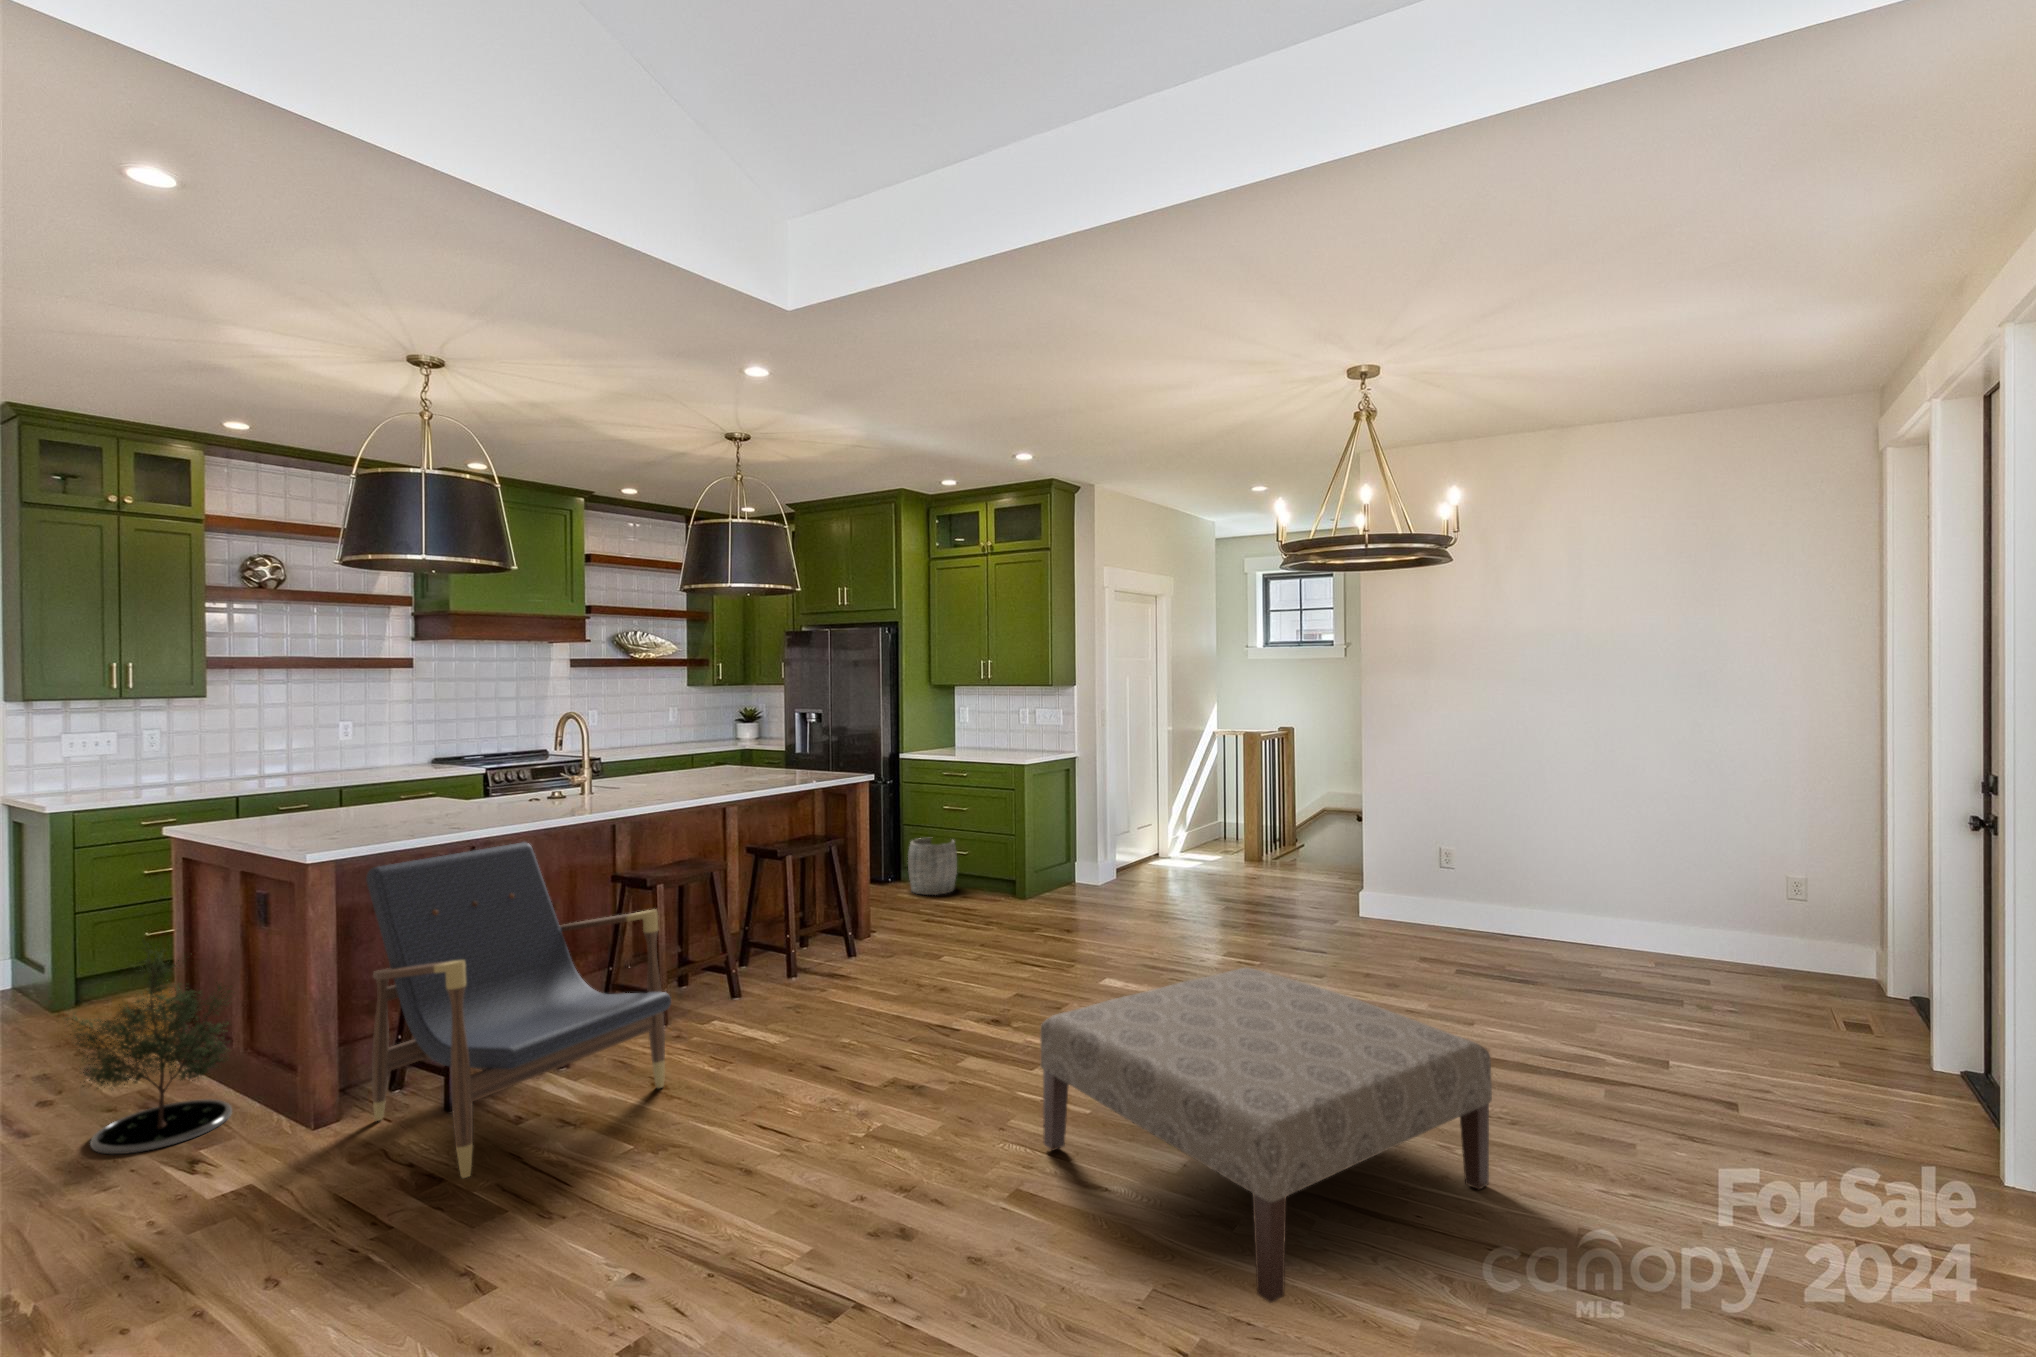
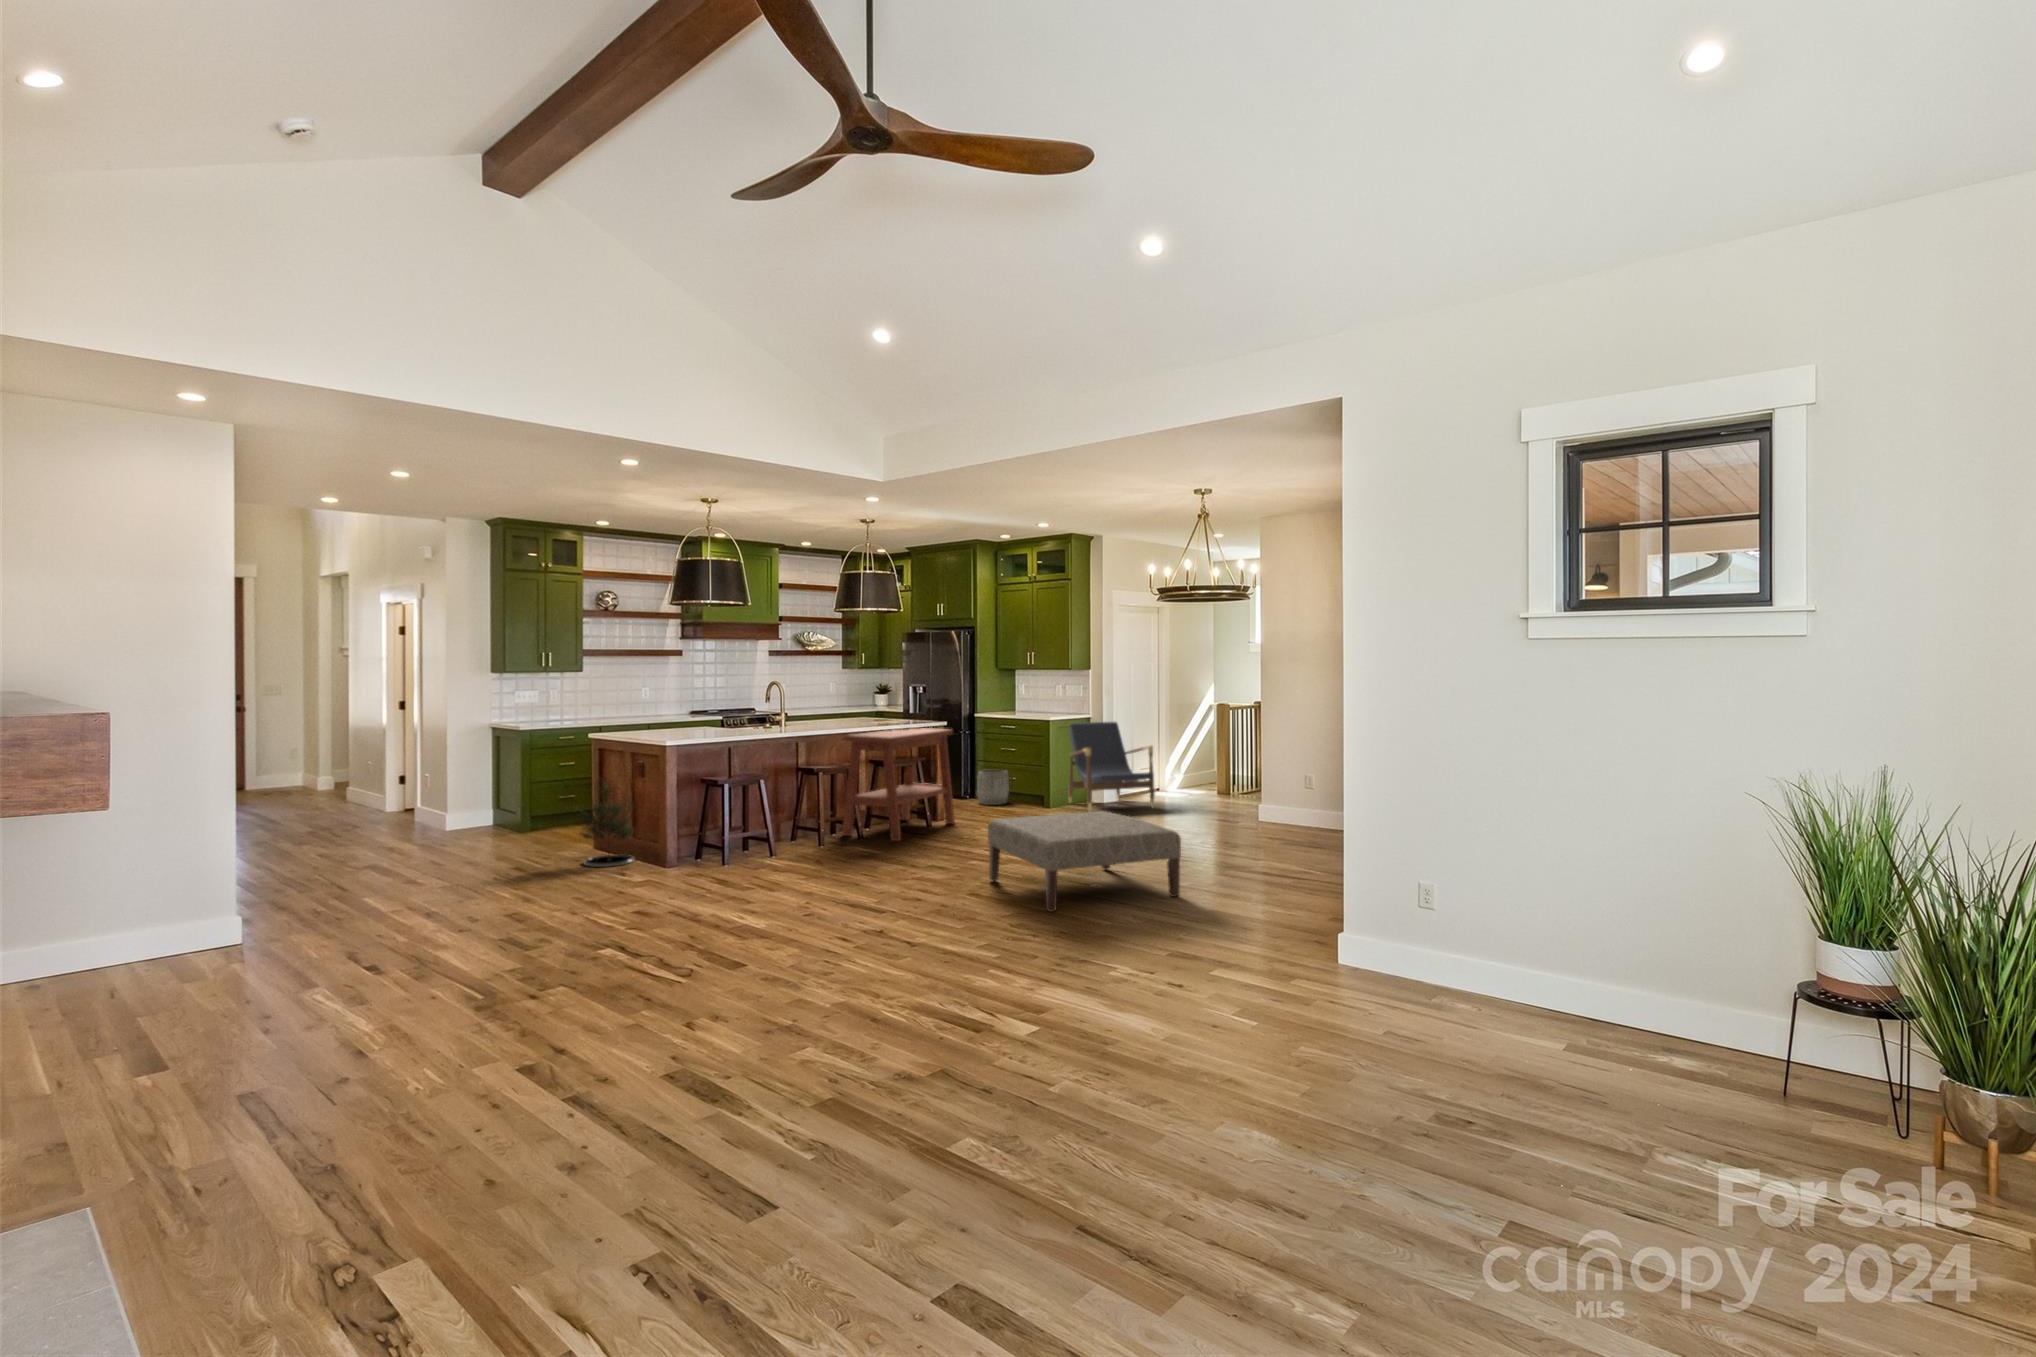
side table: none [699,784,894,1004] -> present [842,728,955,841]
lounge chair: present [366,842,671,1178] -> present [1068,722,1155,812]

